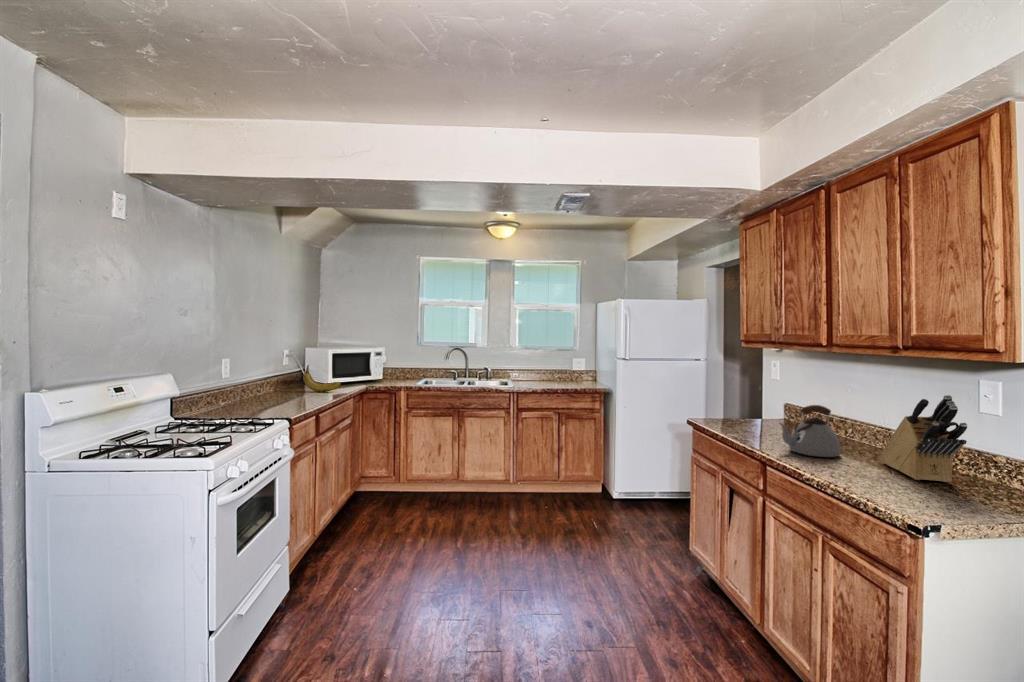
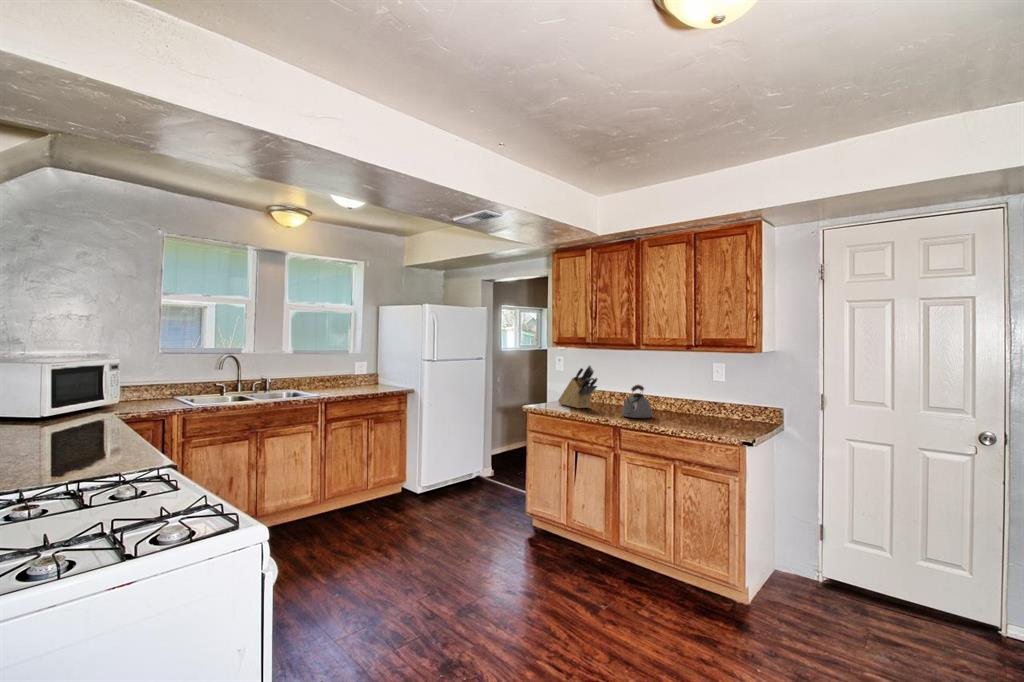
banana: present [303,365,341,392] -> none [20,389,101,429]
knife block: present [880,395,967,482] -> present [558,366,597,408]

